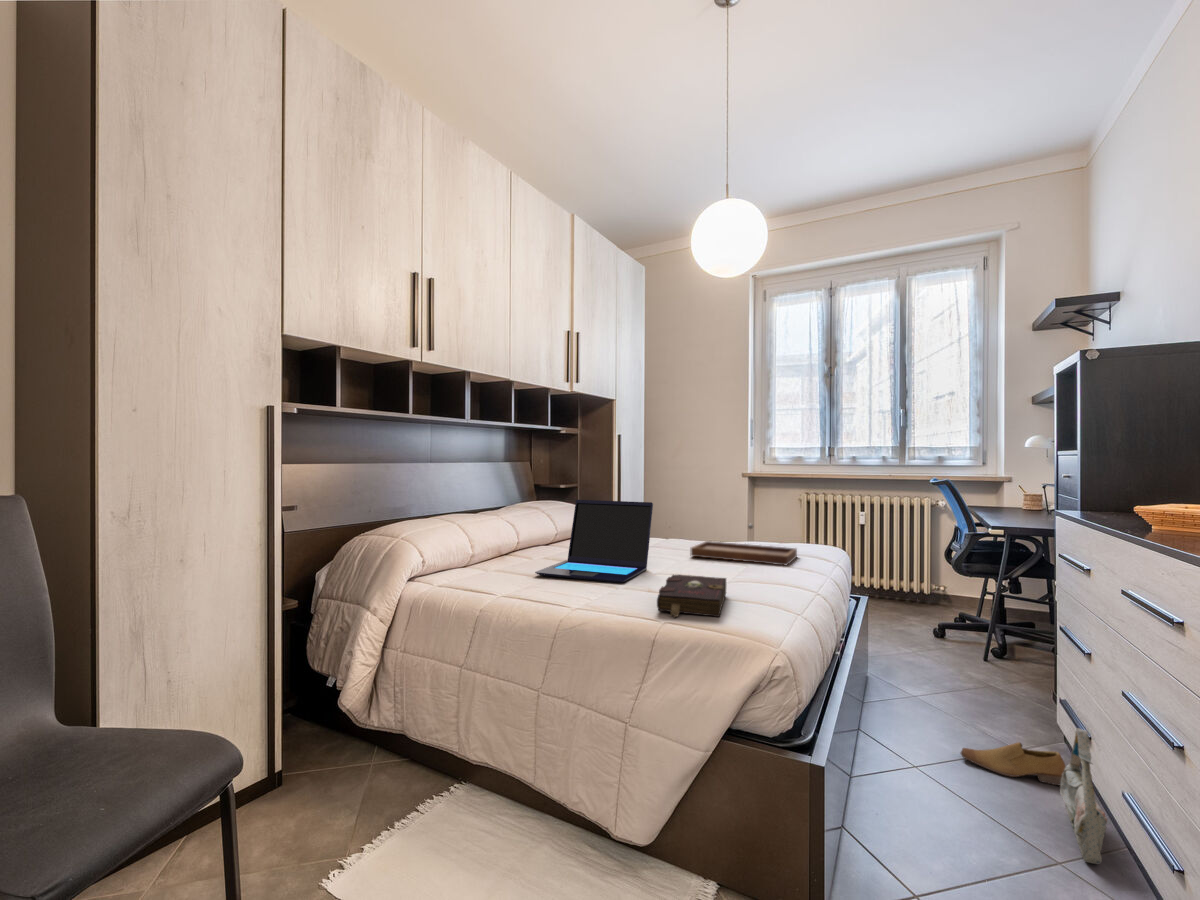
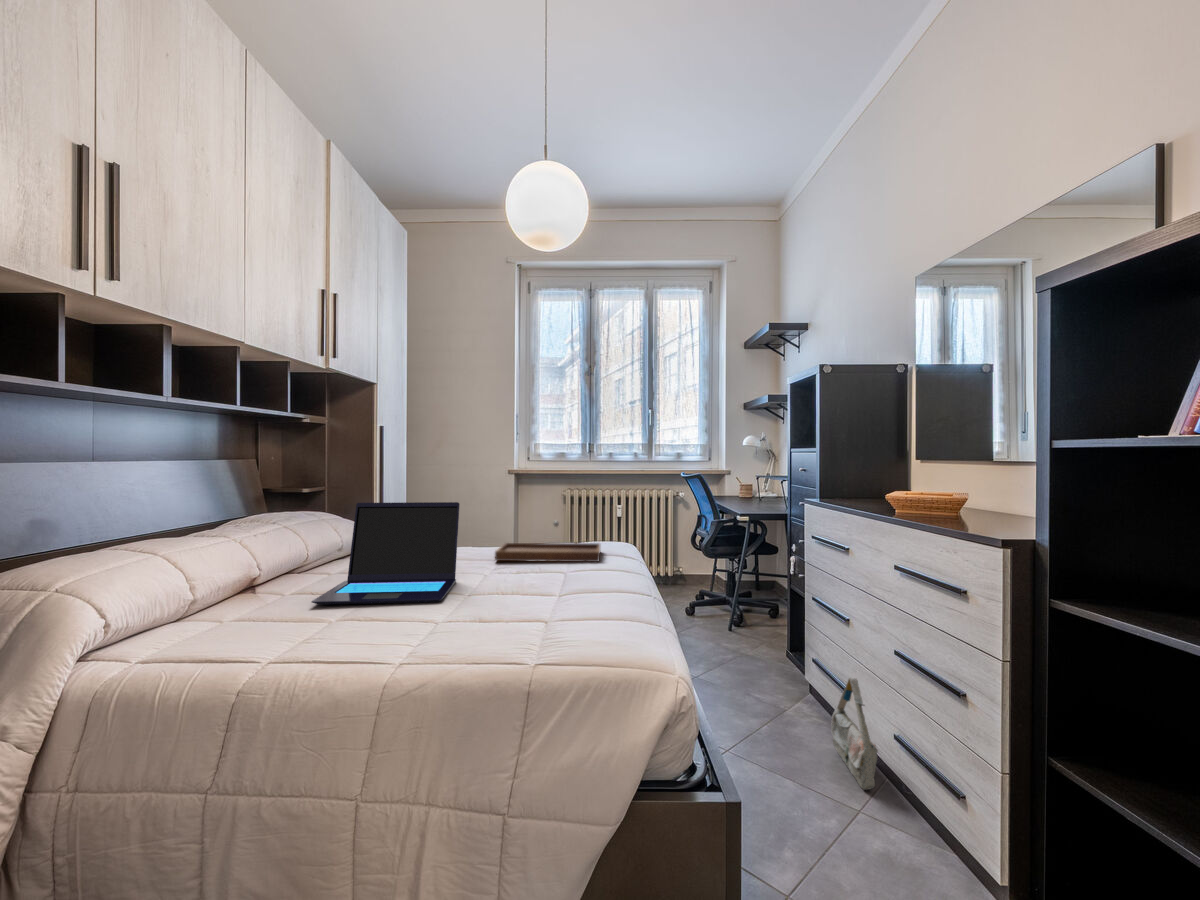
book: present [657,575,726,617] -> none [507,583,584,638]
shoe: present [960,742,1066,785] -> none [747,697,825,729]

